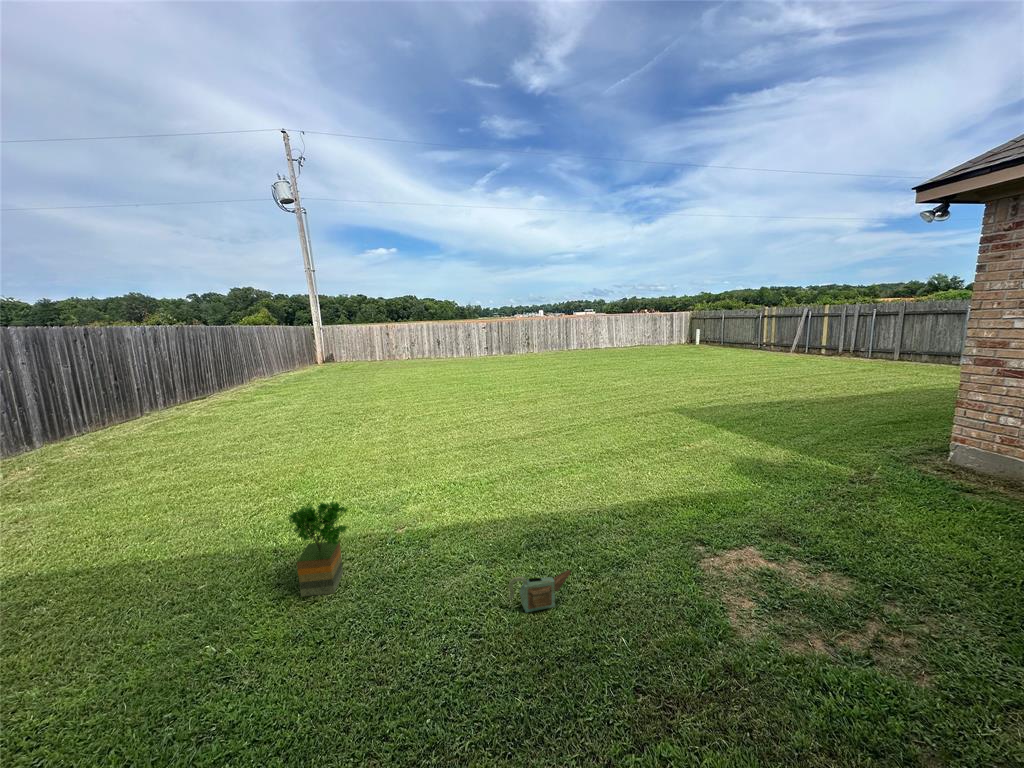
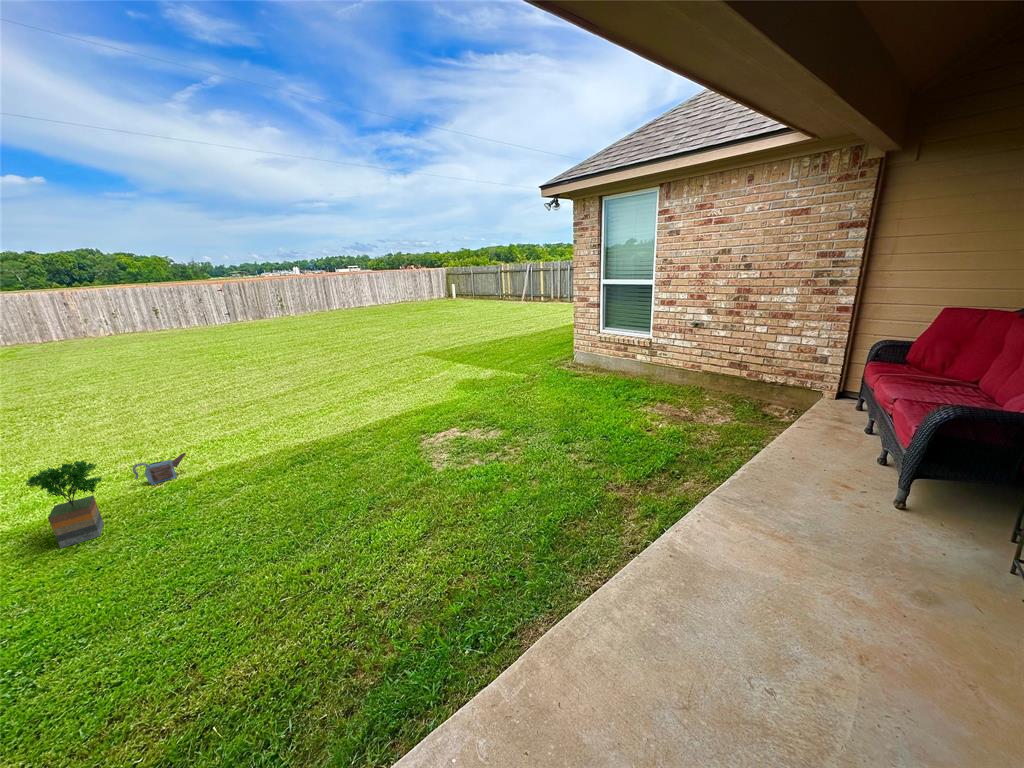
watering can: present [508,570,572,613] -> present [133,453,186,485]

